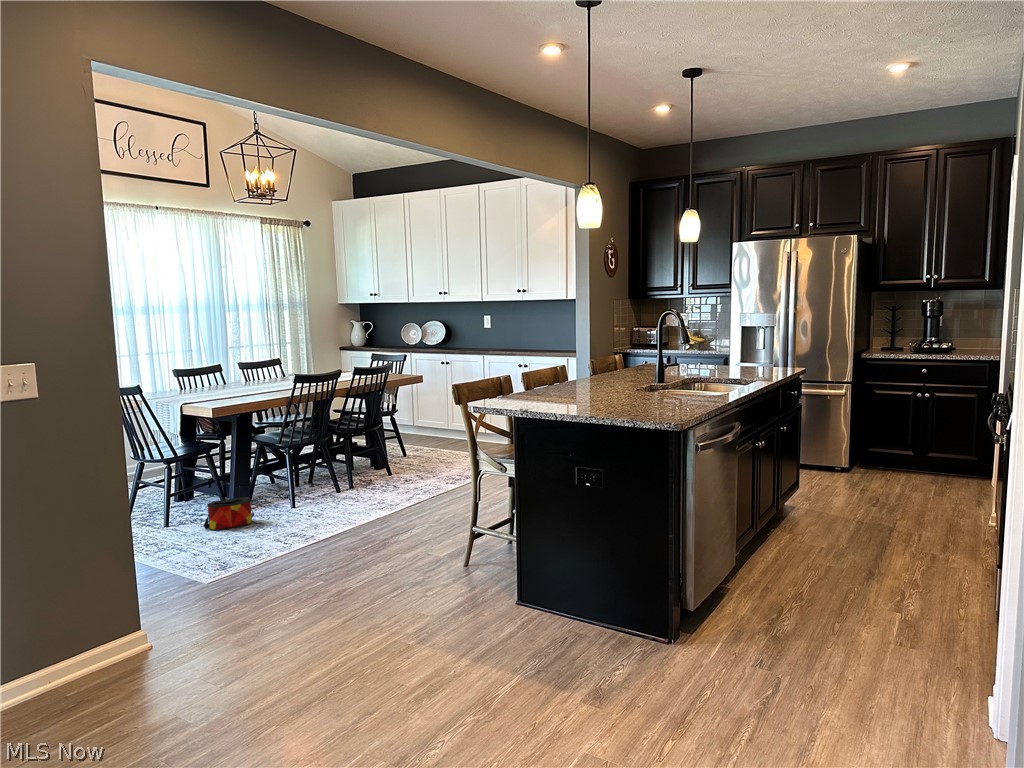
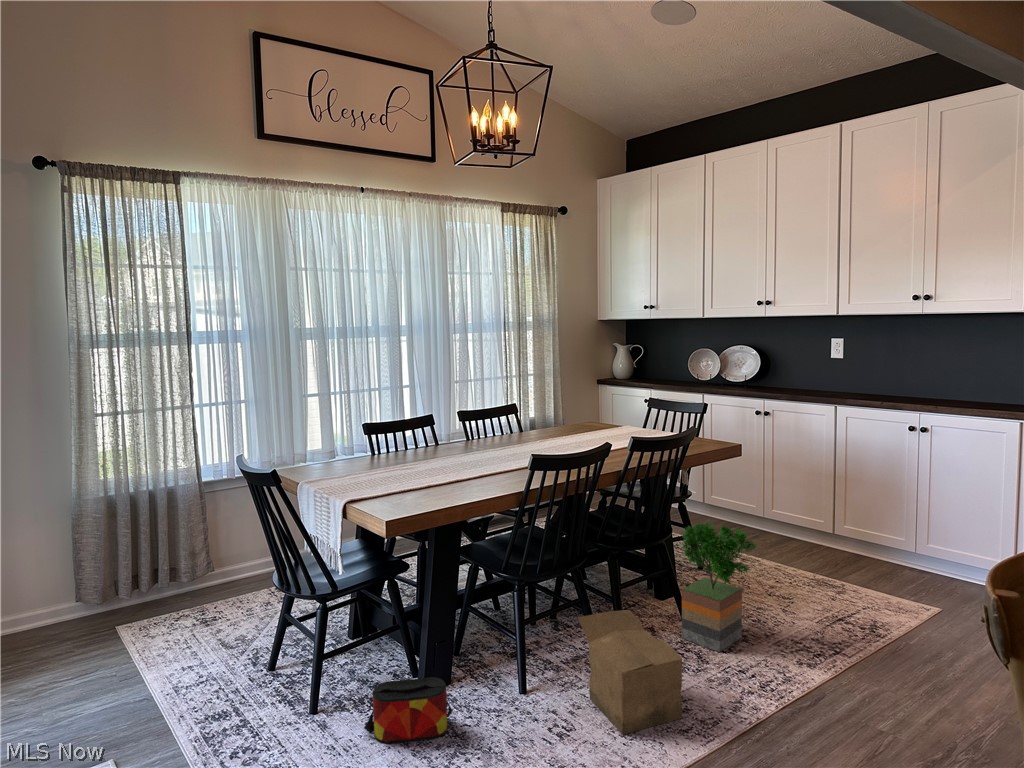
potted tree: none [382,415,426,484] -> present [682,522,757,652]
cardboard box: none [324,460,381,513] -> present [578,610,682,734]

